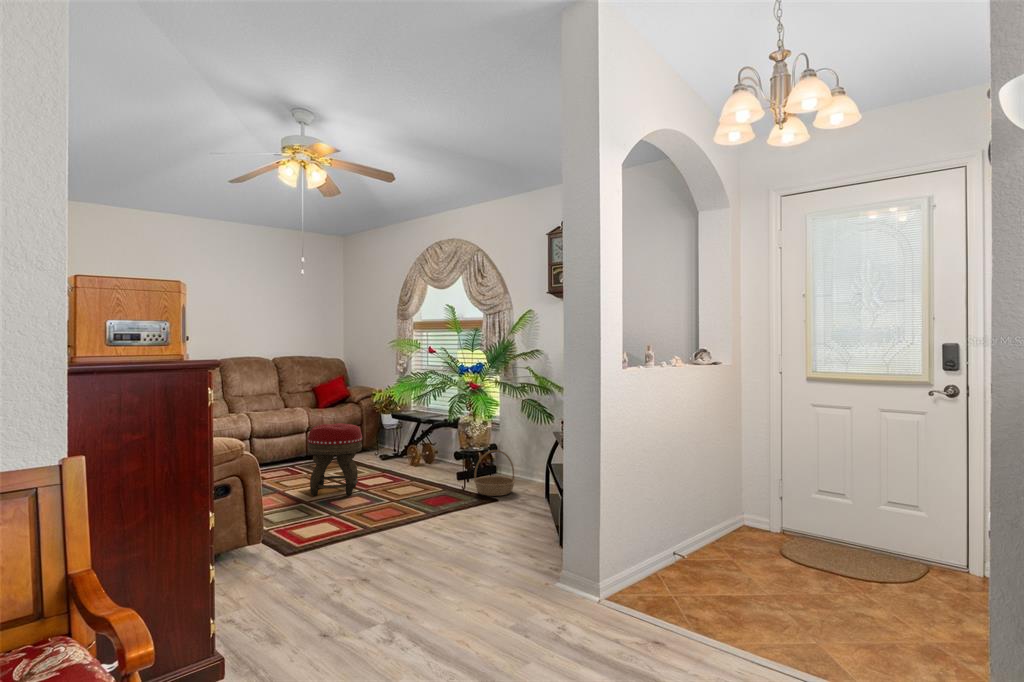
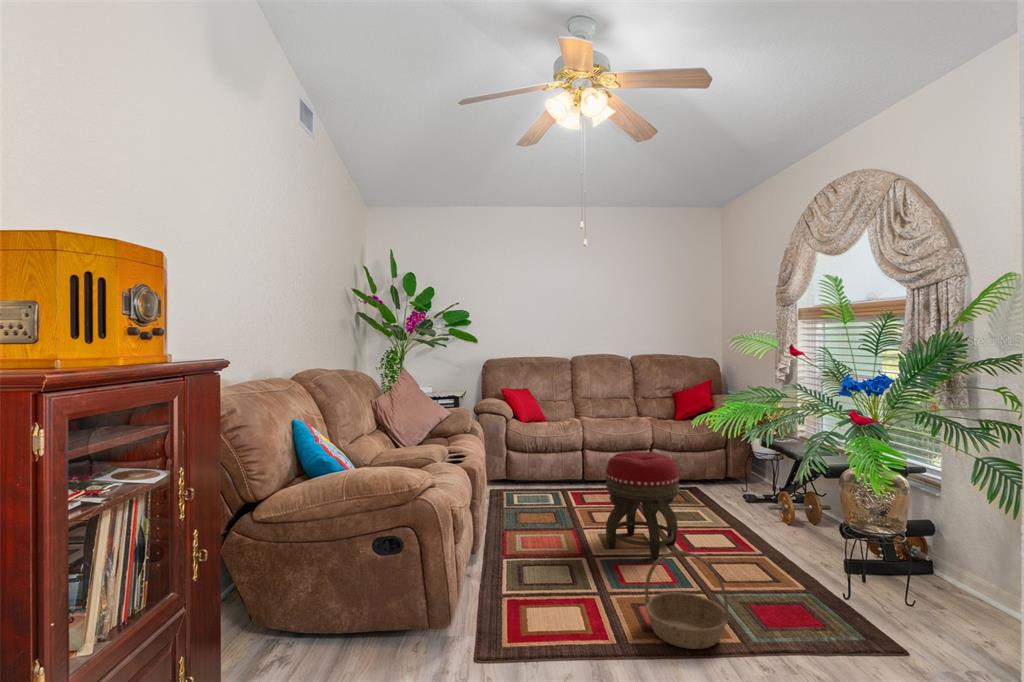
basket: present [474,450,515,496] -> present [645,551,729,649]

